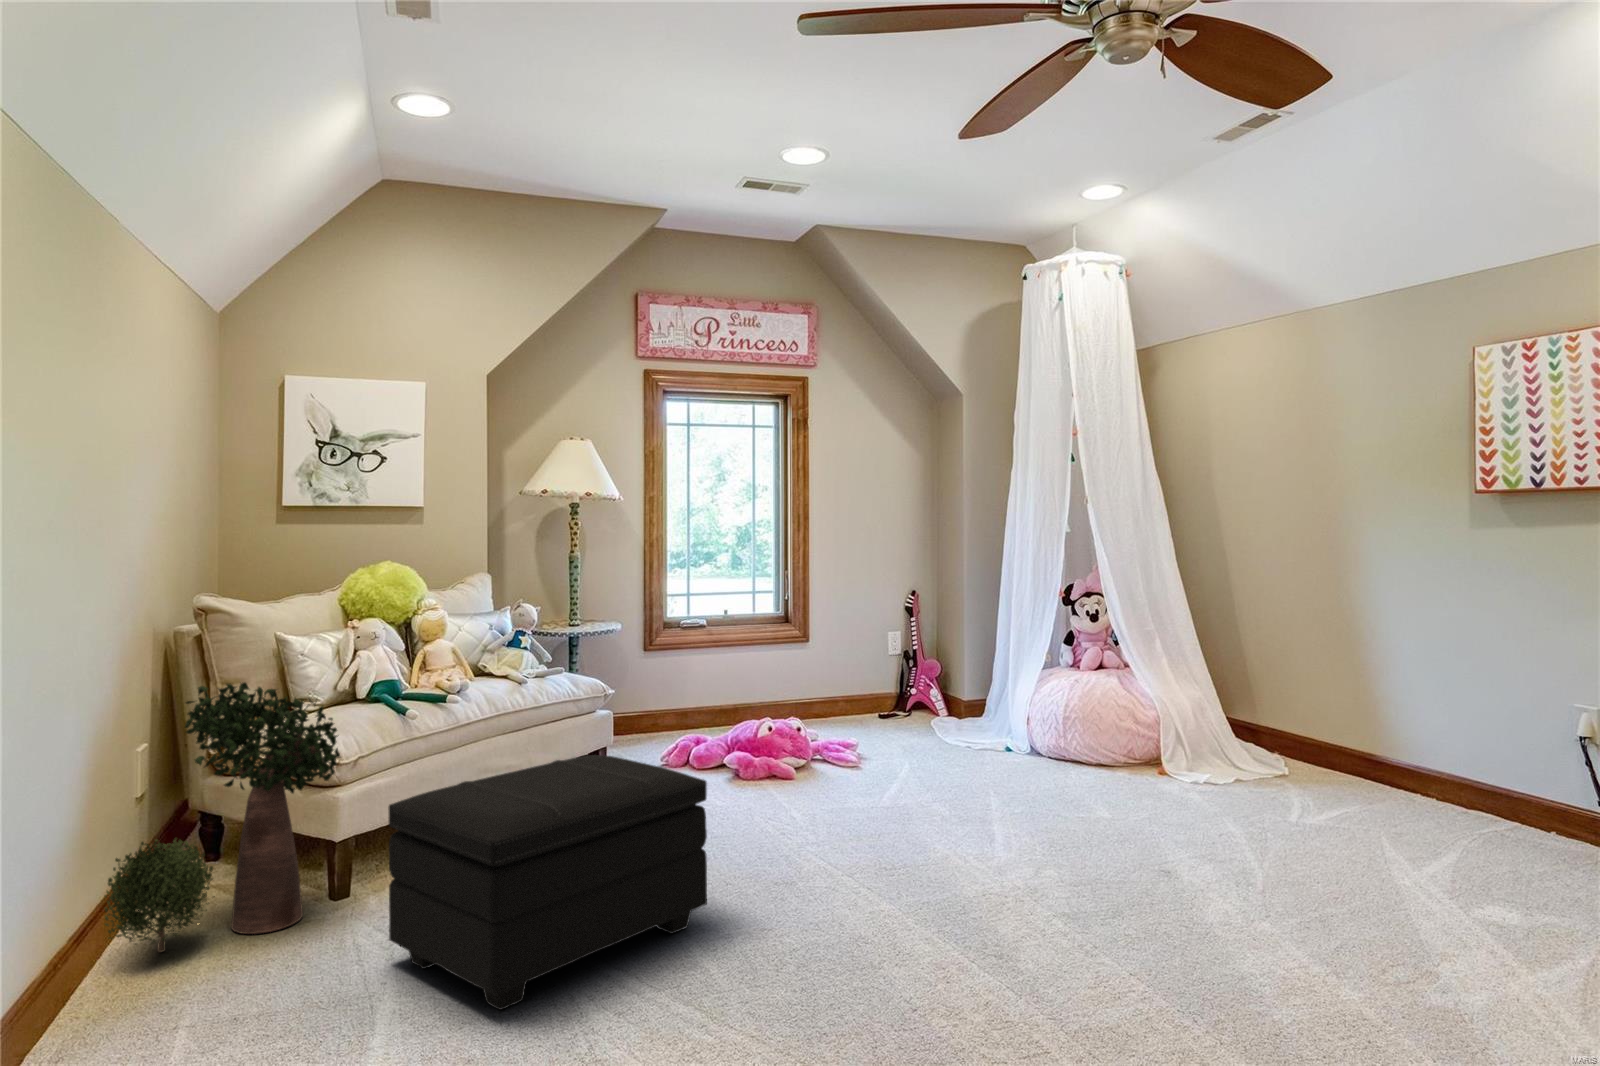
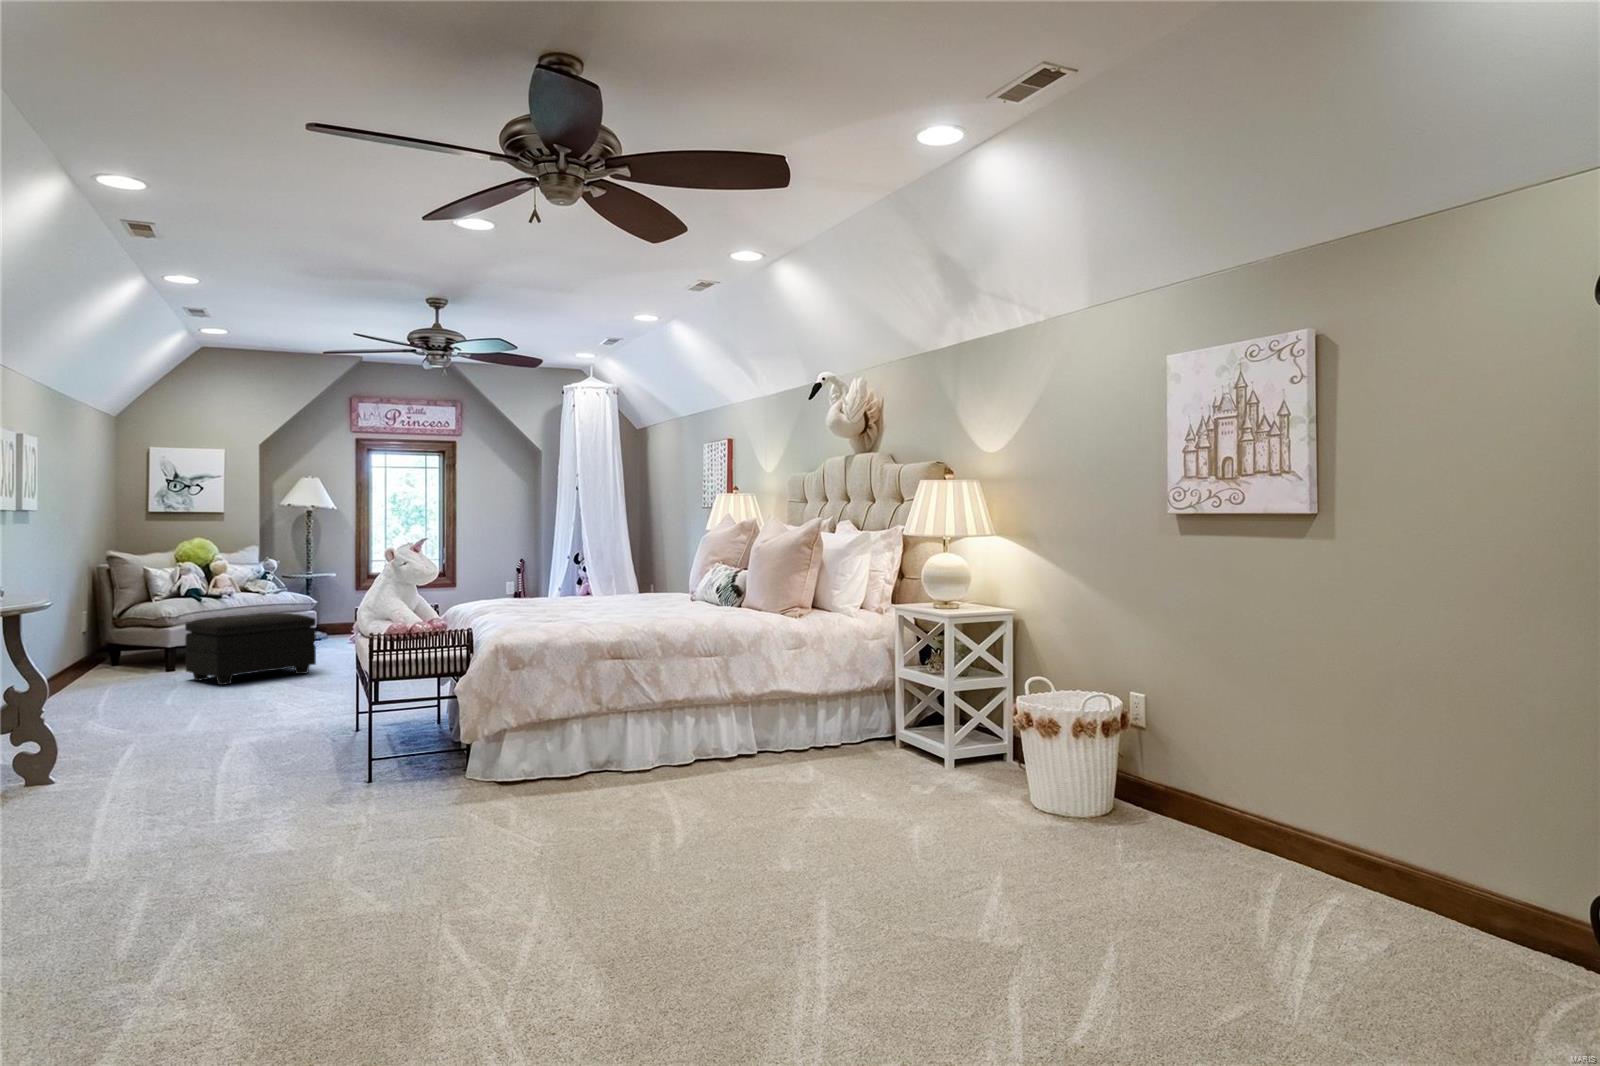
potted plant: present [105,682,340,952] -> none [75,582,171,680]

